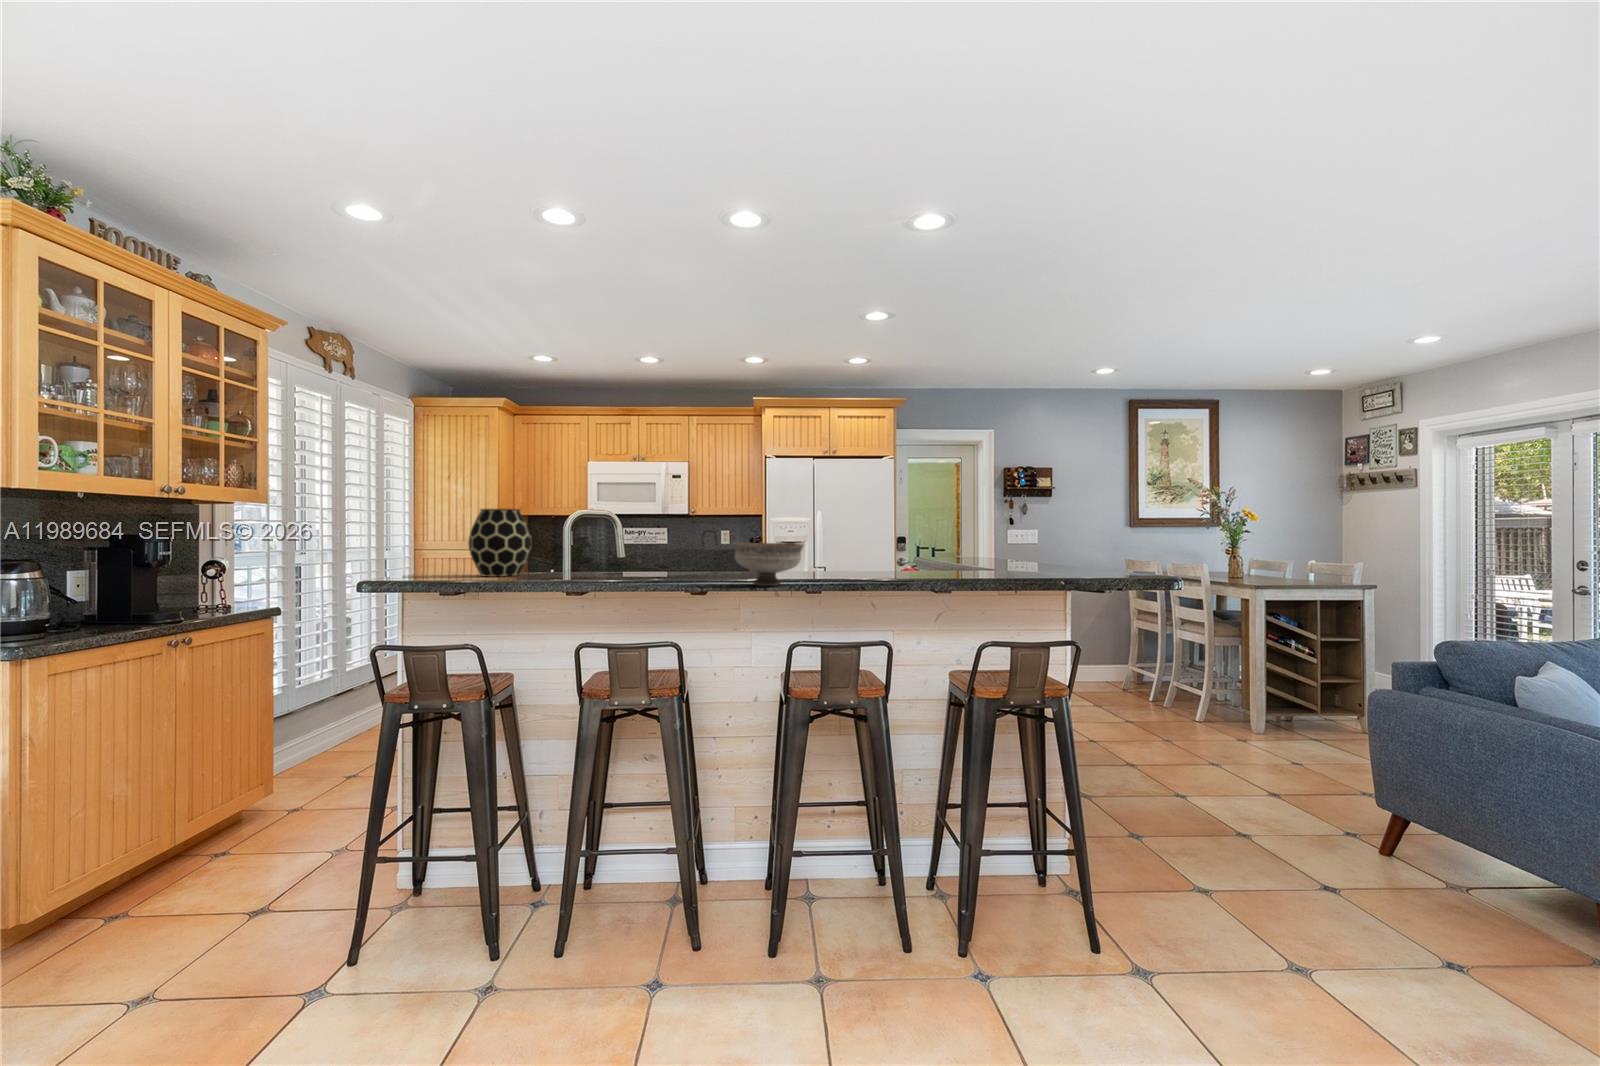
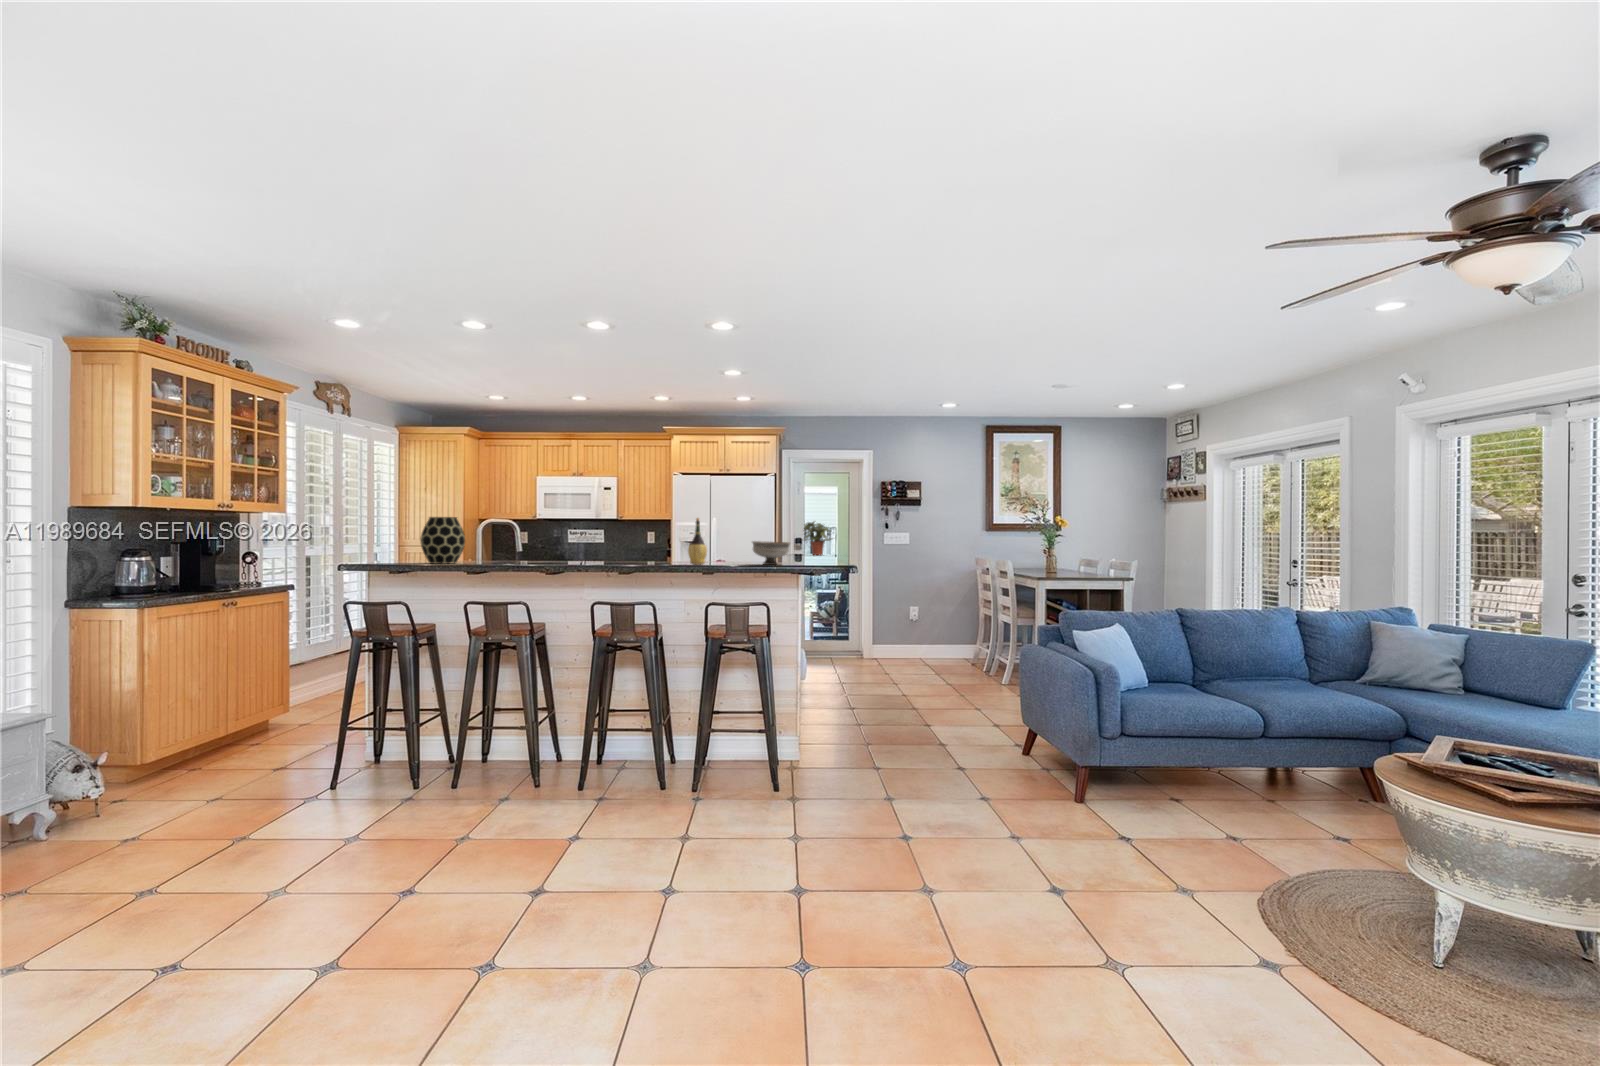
wine bottle: none [858,508,885,575] -> present [688,518,707,565]
potted plant: none [906,516,946,557] -> present [803,522,832,555]
bowl: present [734,543,803,586] -> present [752,541,790,565]

